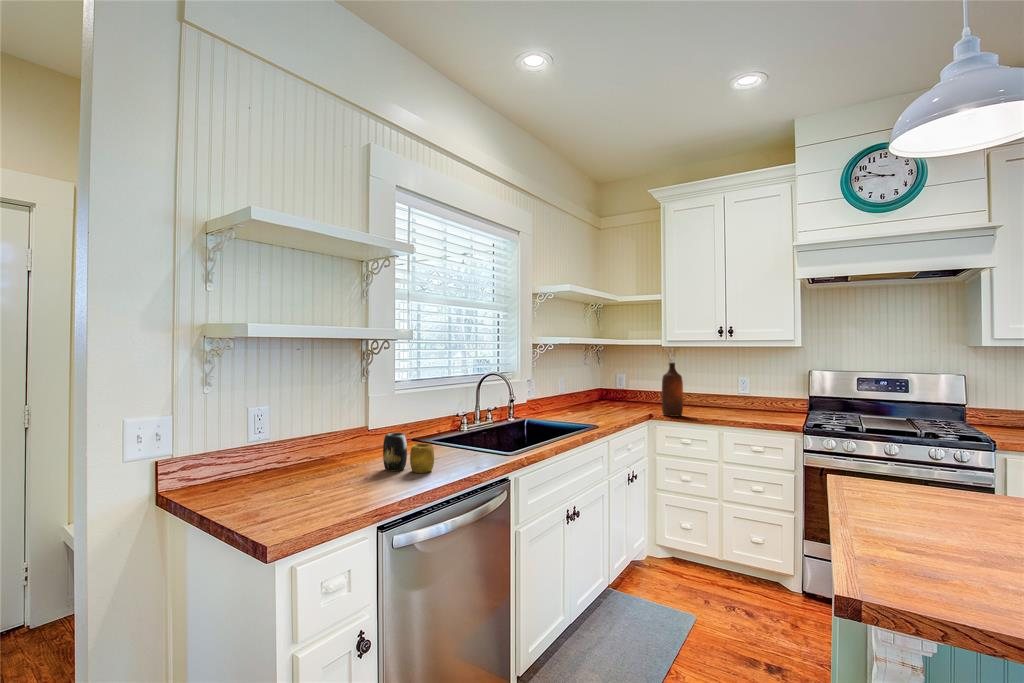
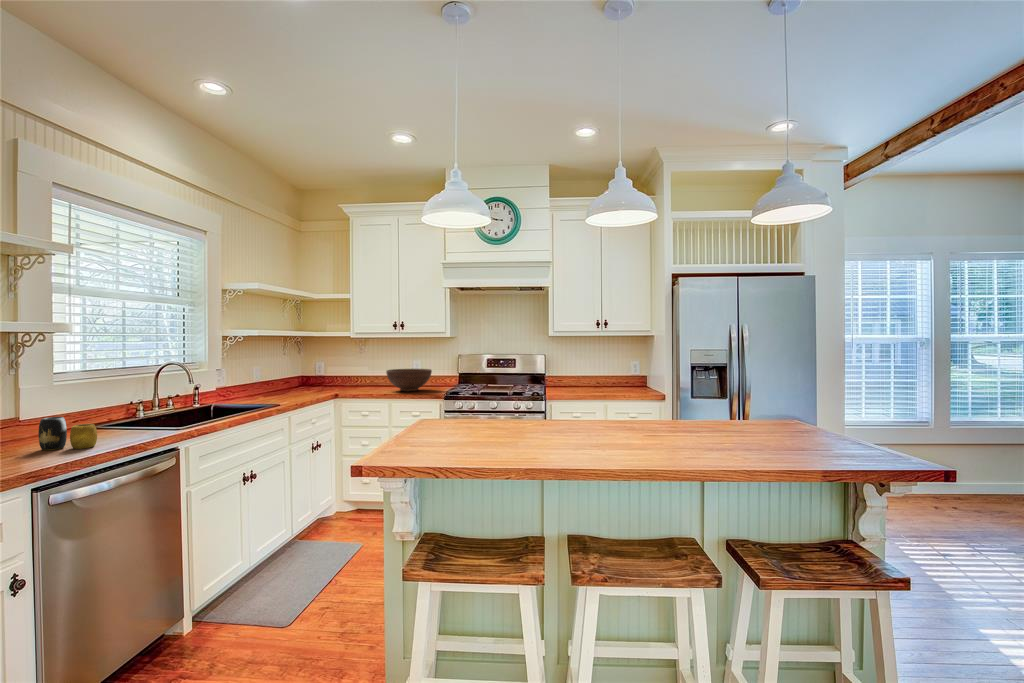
bottle: present [662,363,683,417] -> none [346,351,363,395]
fruit bowl: none [709,386,773,416] -> present [386,369,432,391]

